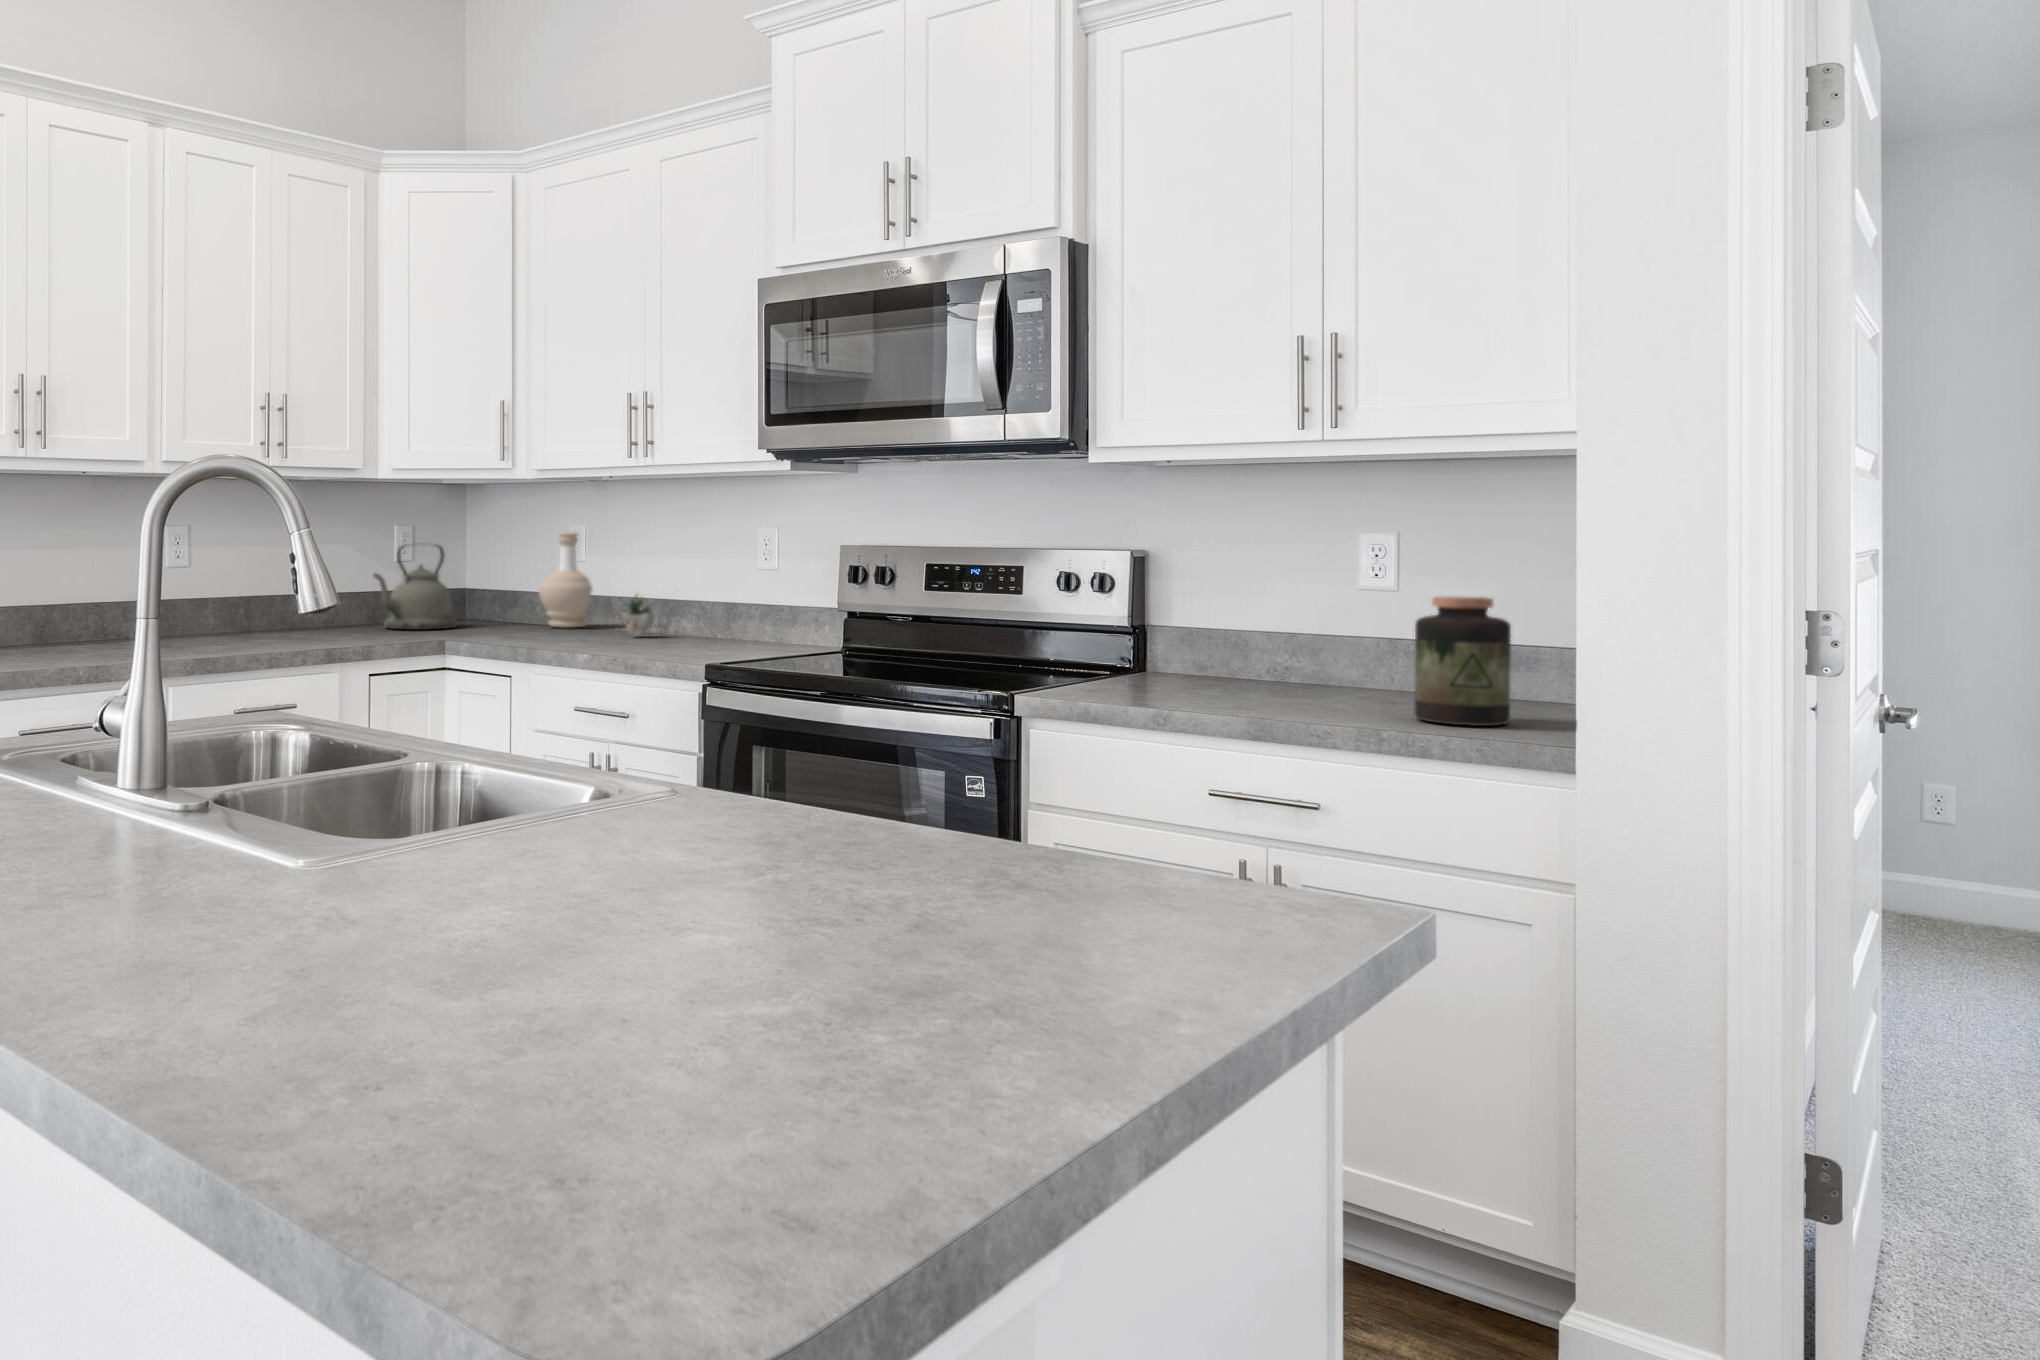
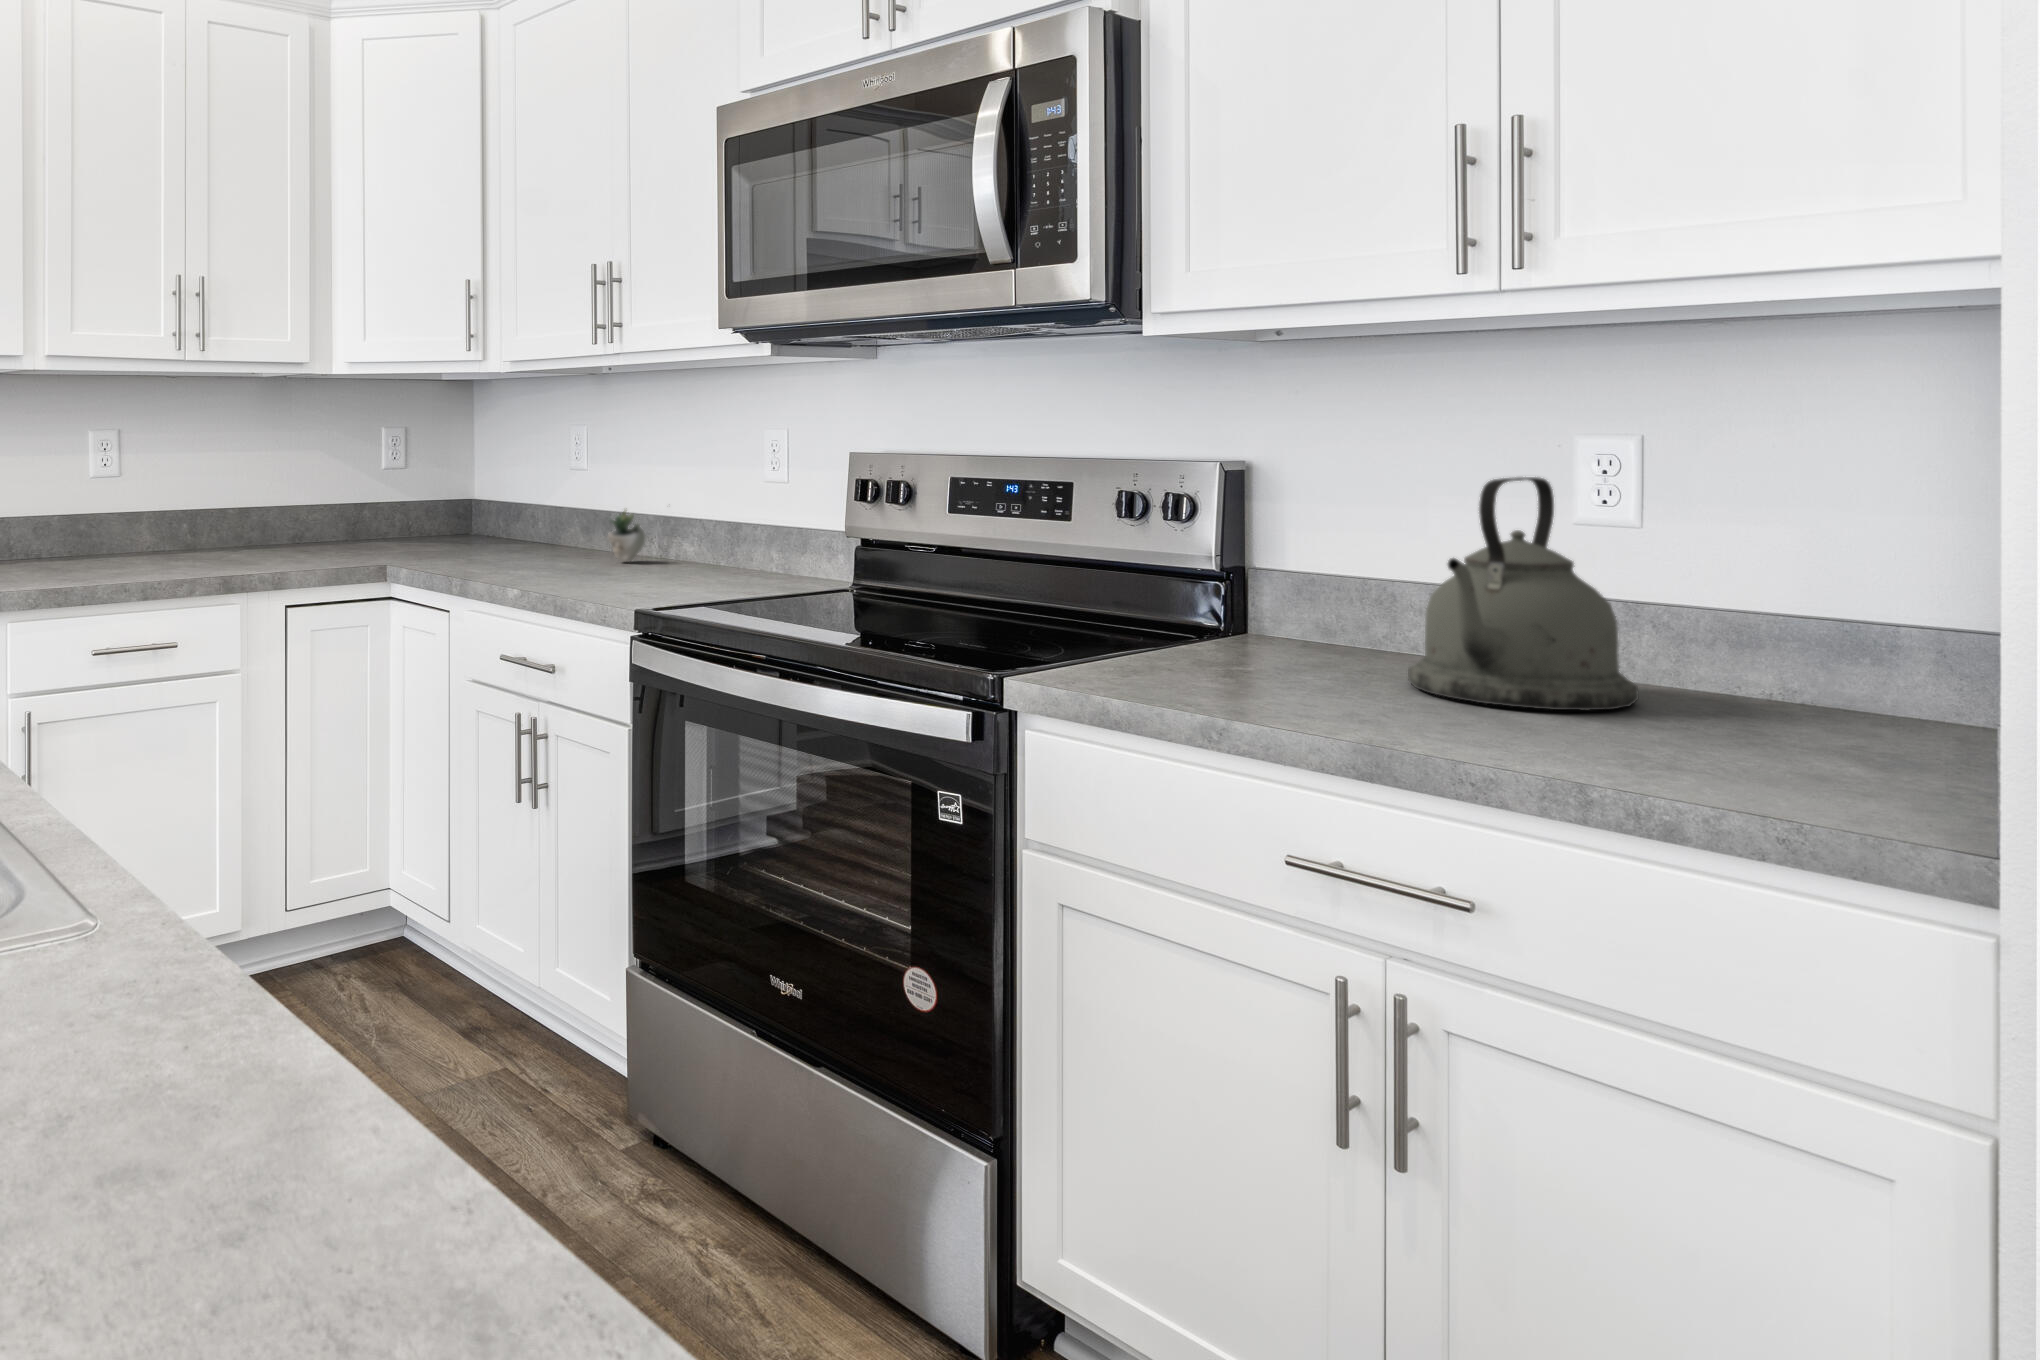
bottle: present [539,533,592,628] -> none [534,435,601,547]
kettle: present [374,546,457,629] -> present [1408,477,1639,710]
jar: present [1415,597,1511,726] -> none [1663,545,1851,780]

